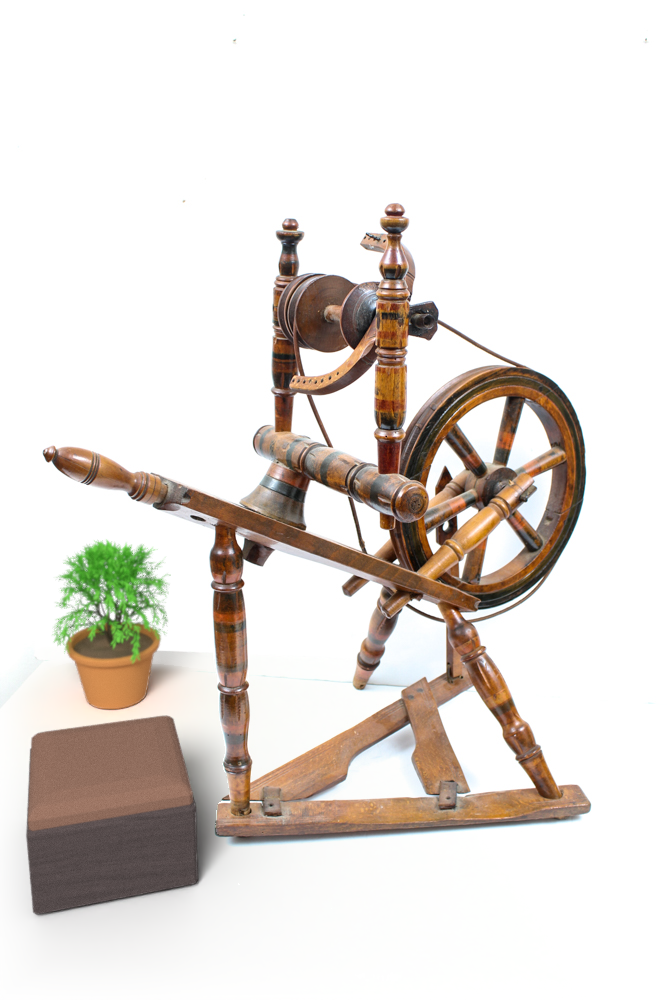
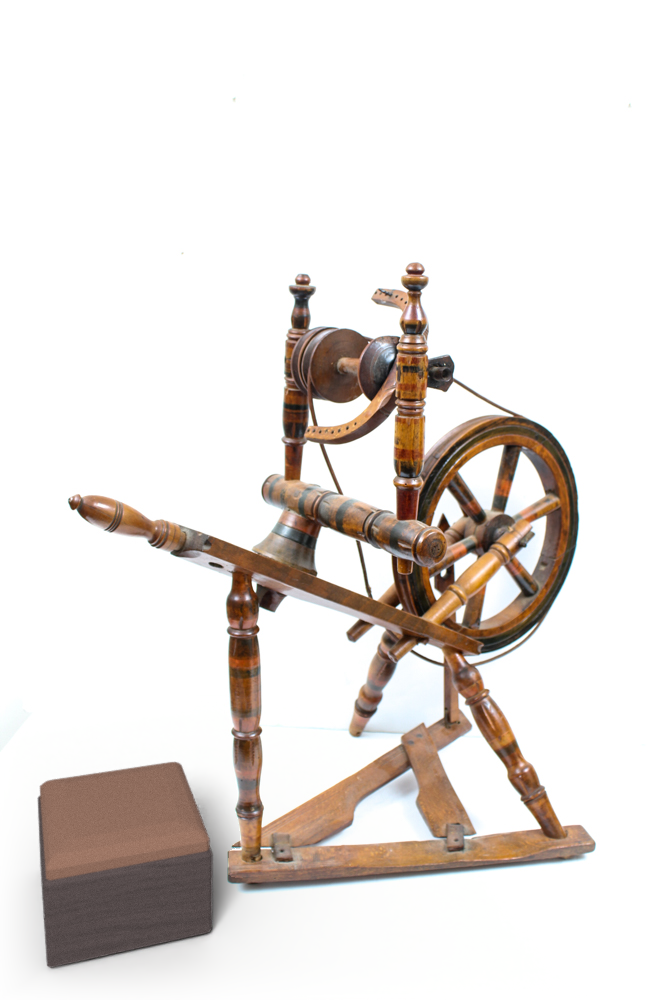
potted plant: present [55,540,167,709] -> none [48,584,172,757]

